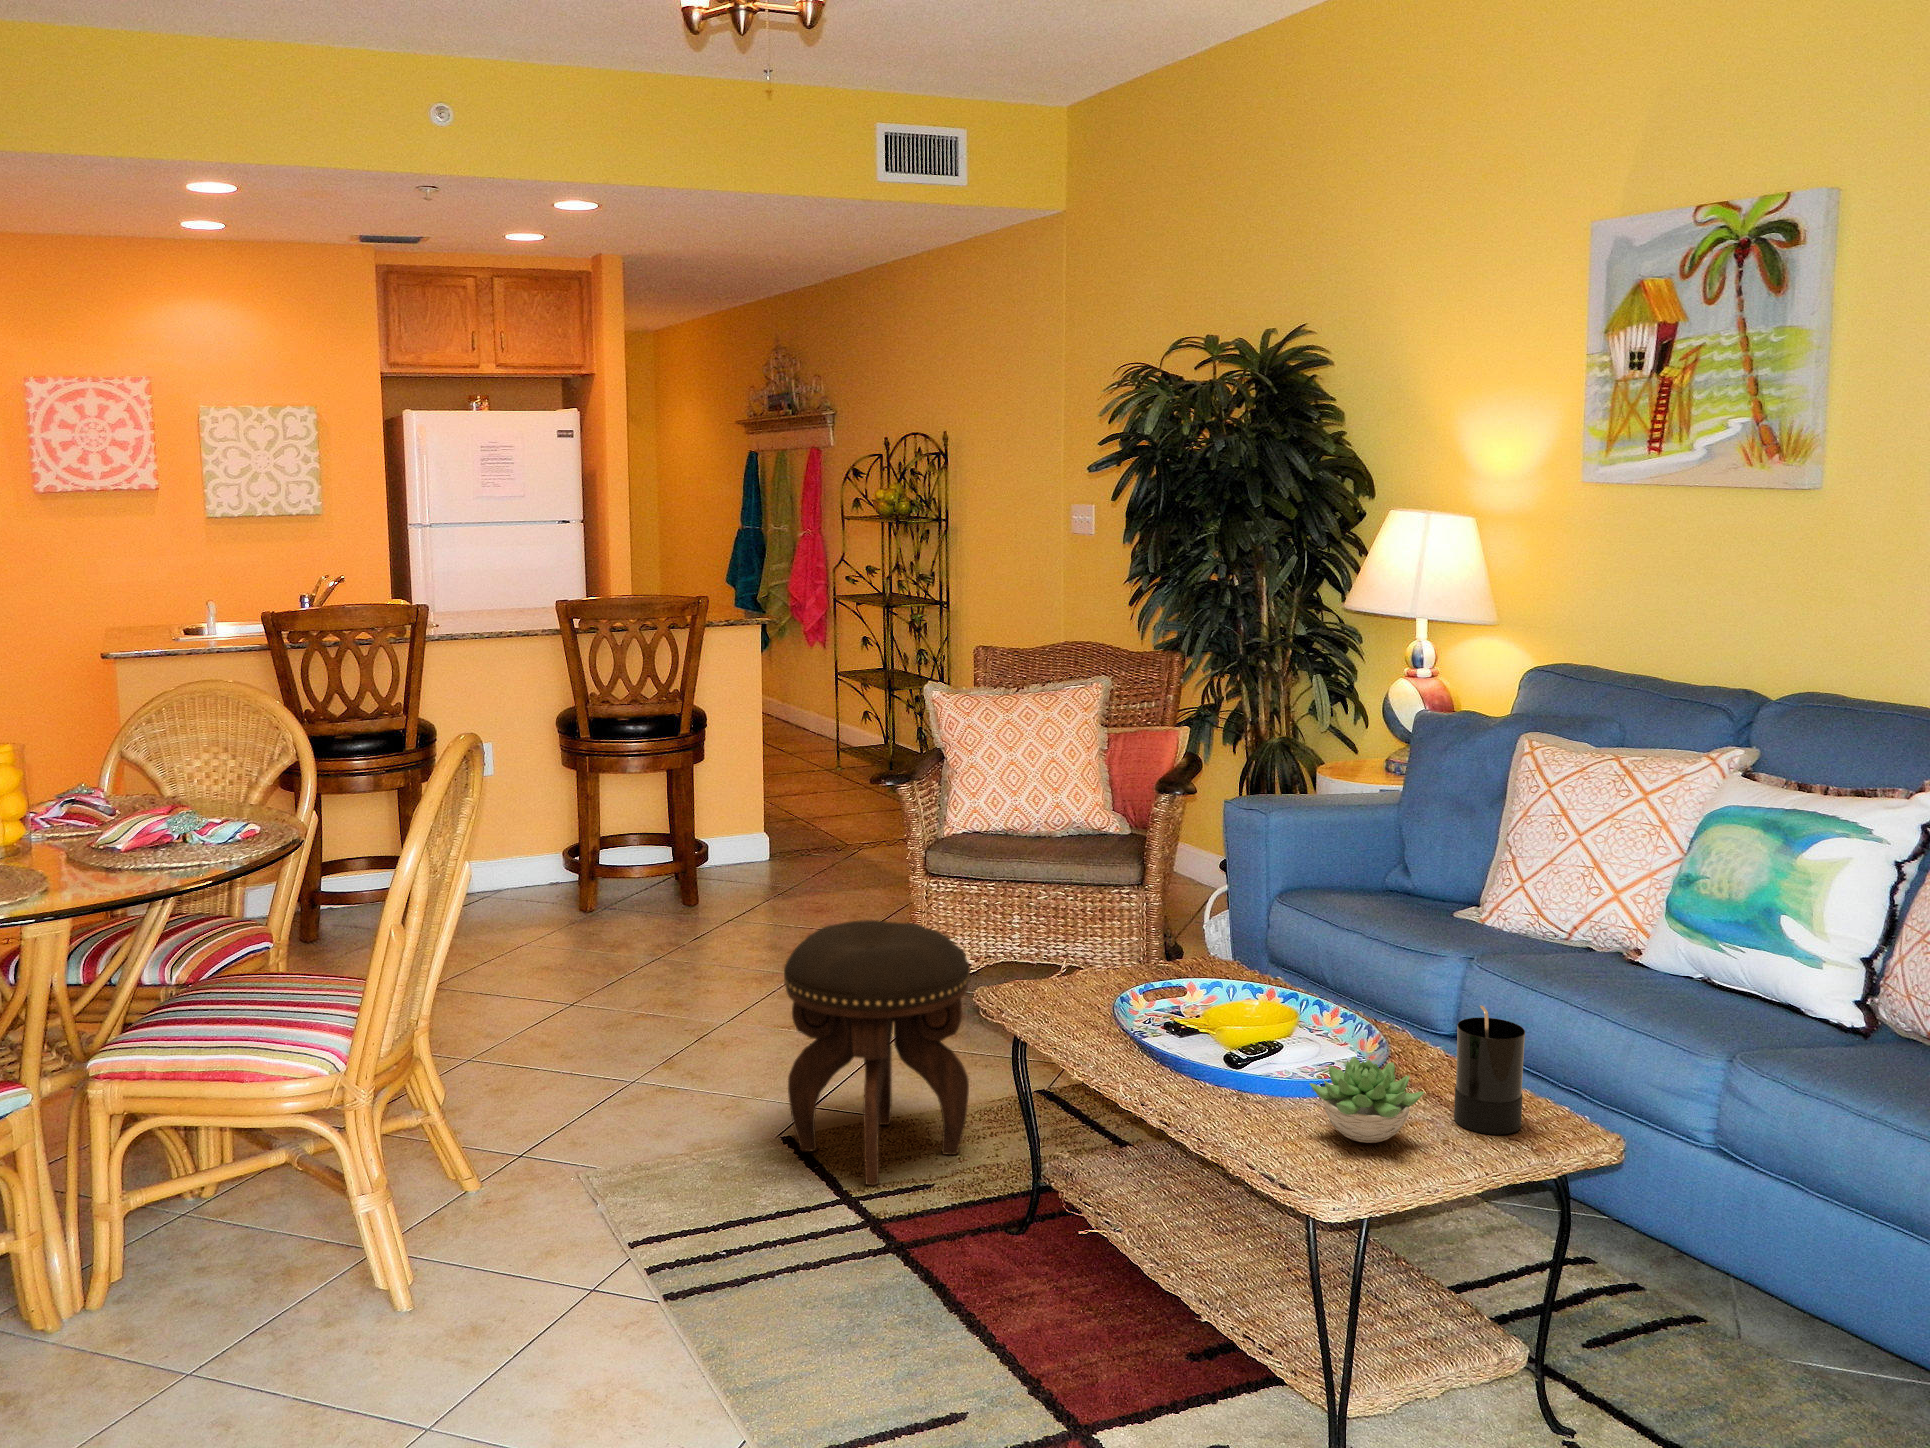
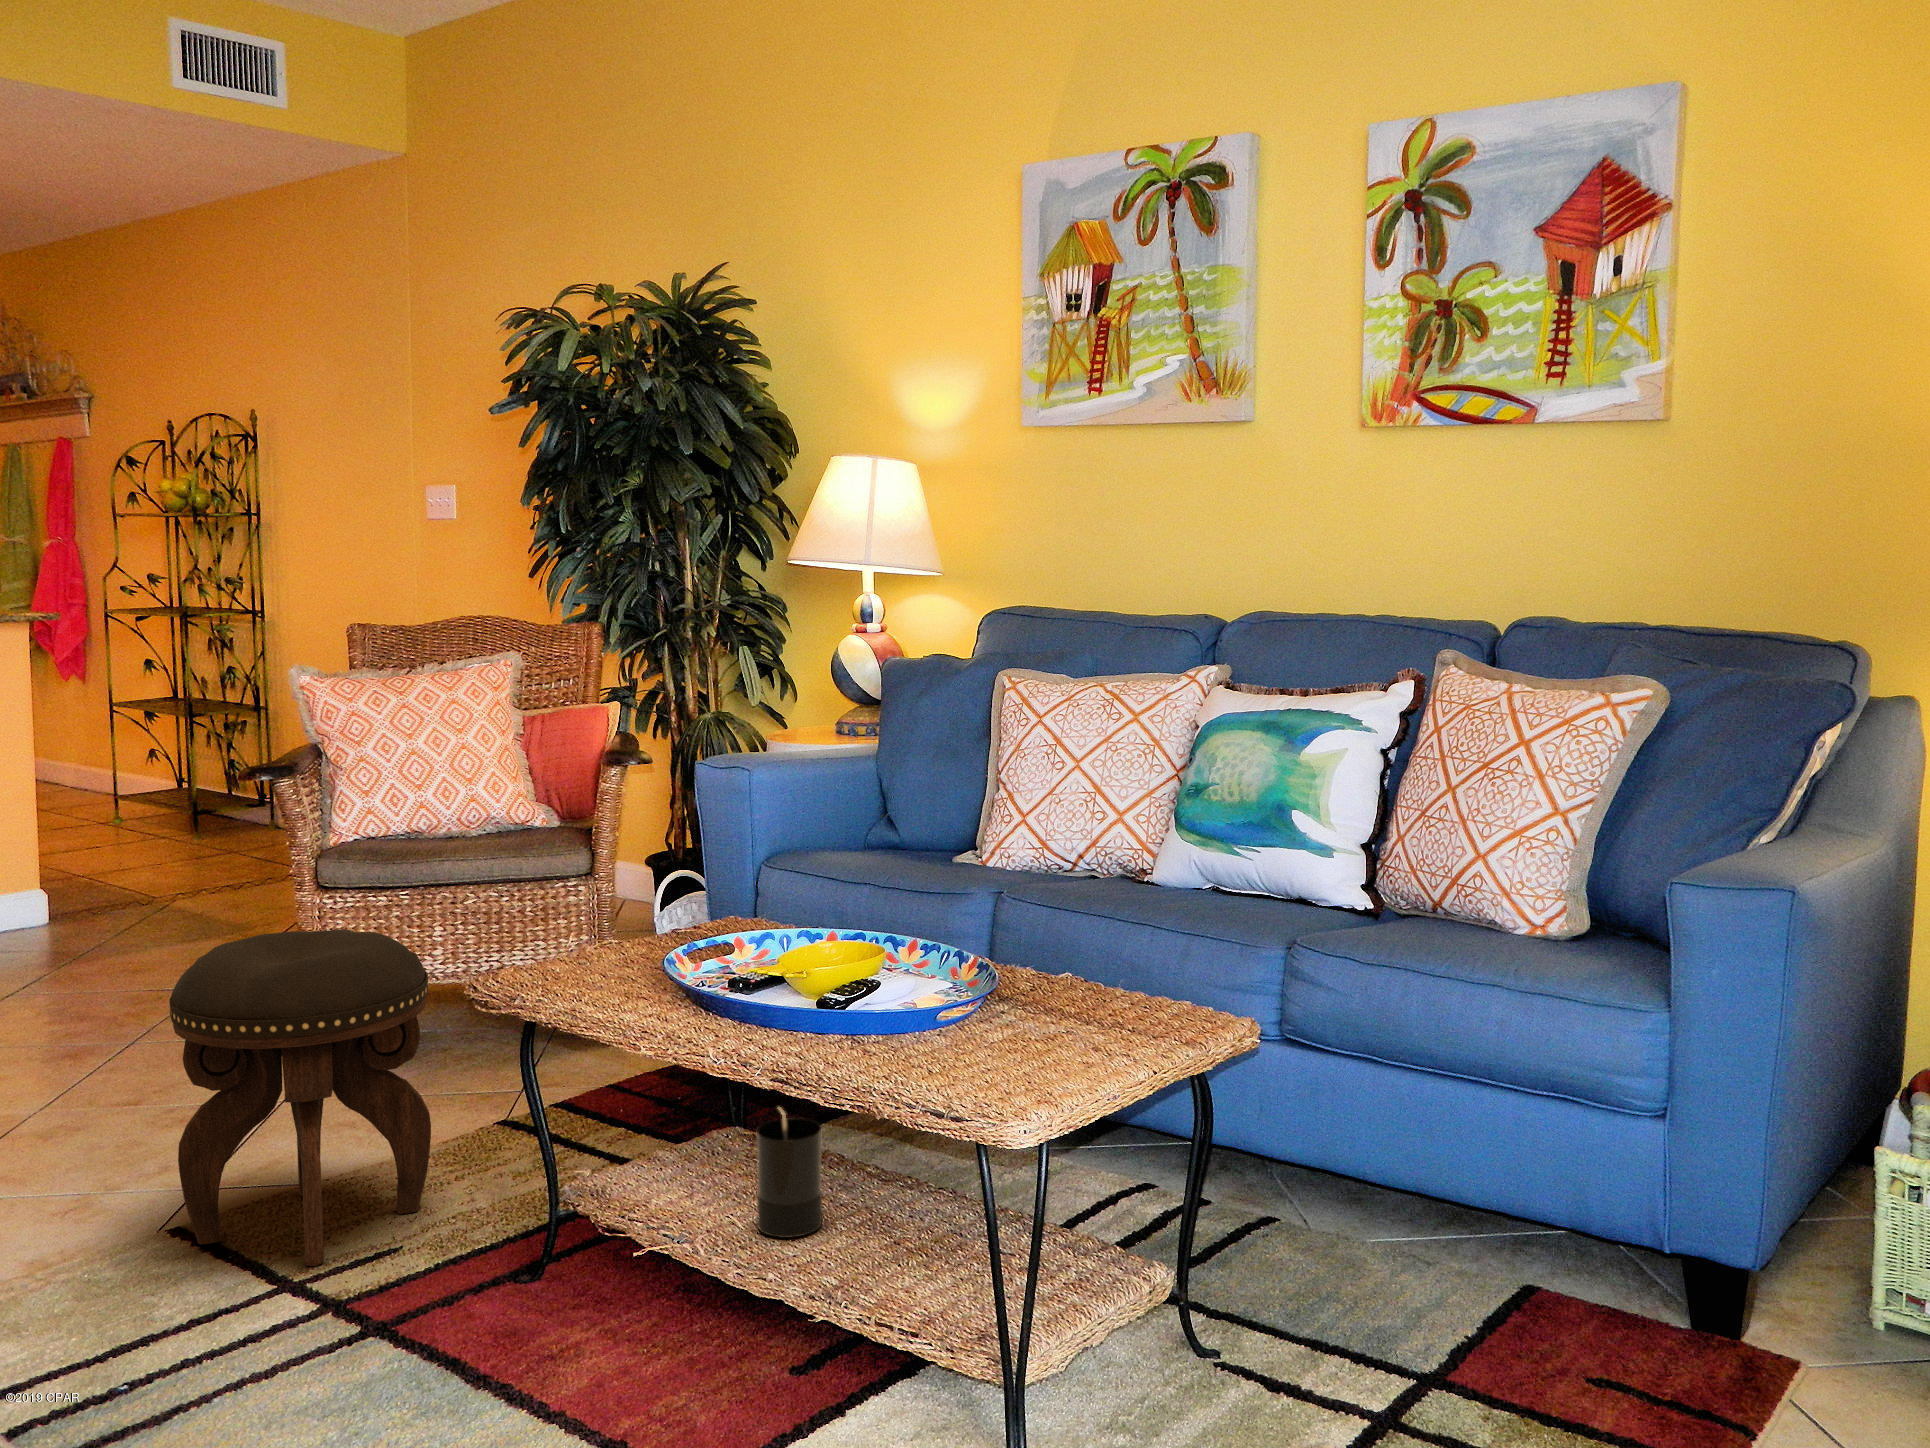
candle: present [1454,1006,1525,1134] -> present [757,1107,822,1238]
succulent plant: present [1309,1057,1424,1143] -> none [937,971,1057,1060]

